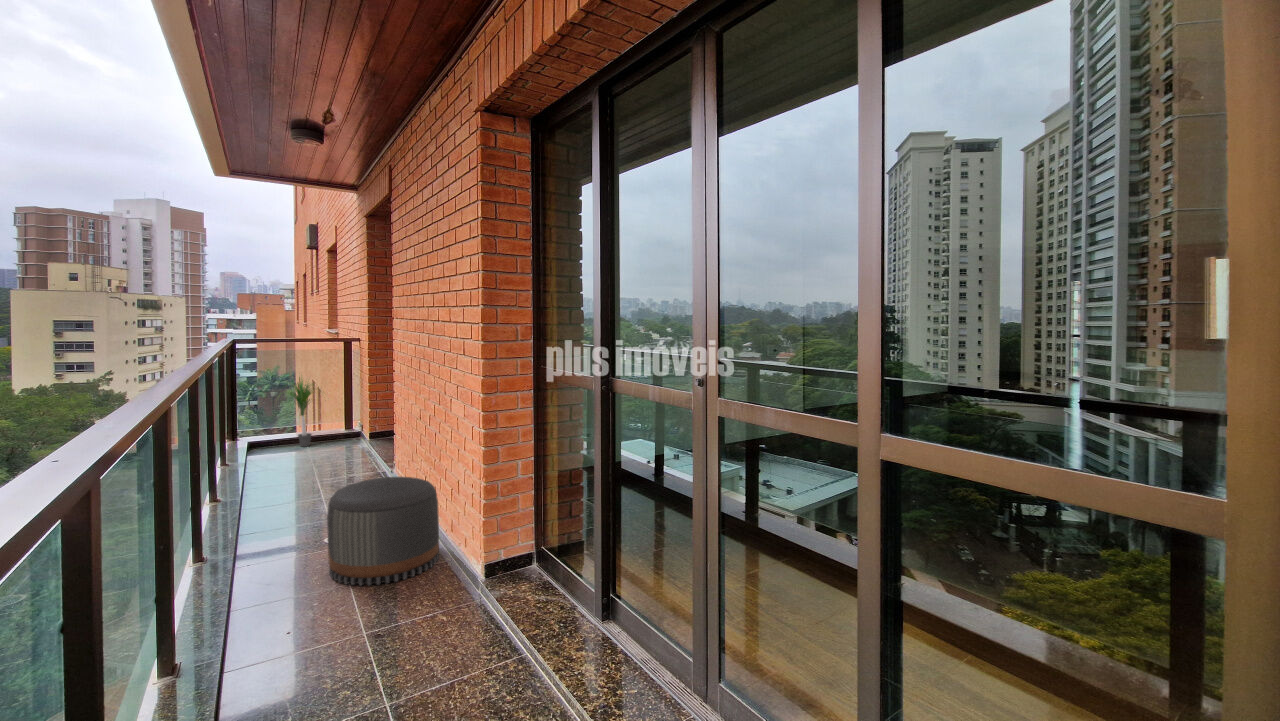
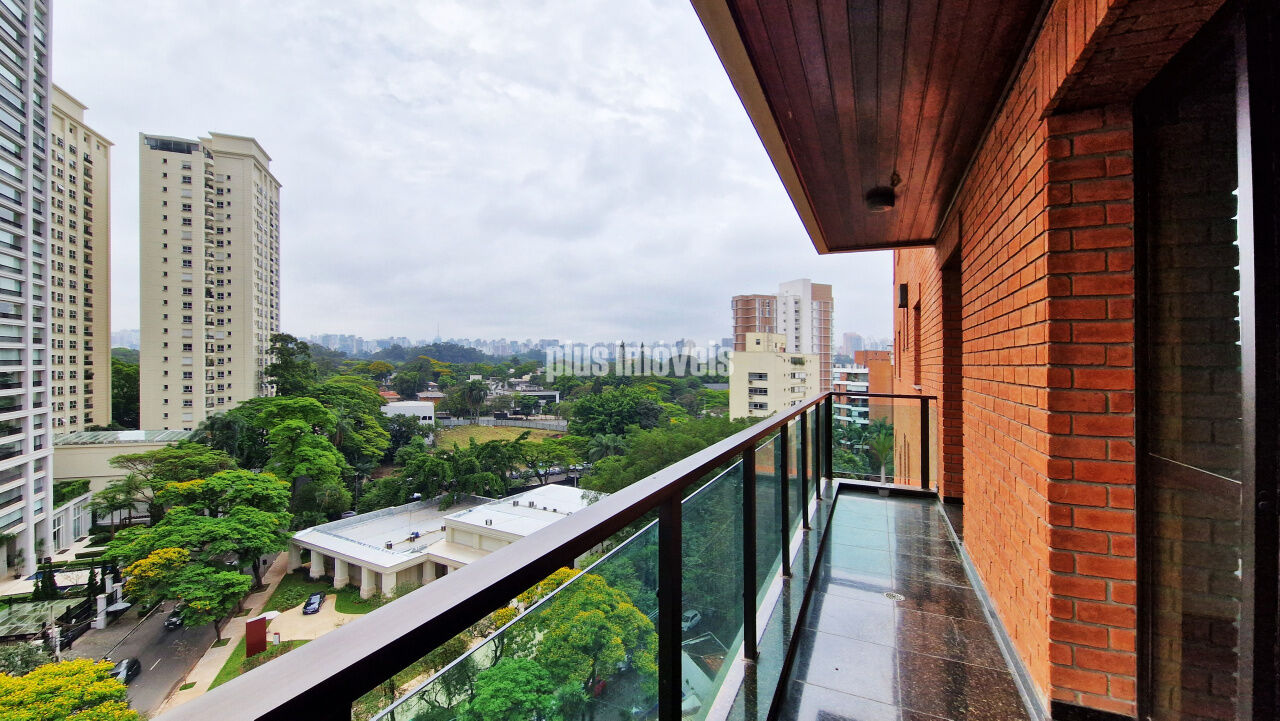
pouf: present [327,477,439,586] -> none [869,549,997,680]

